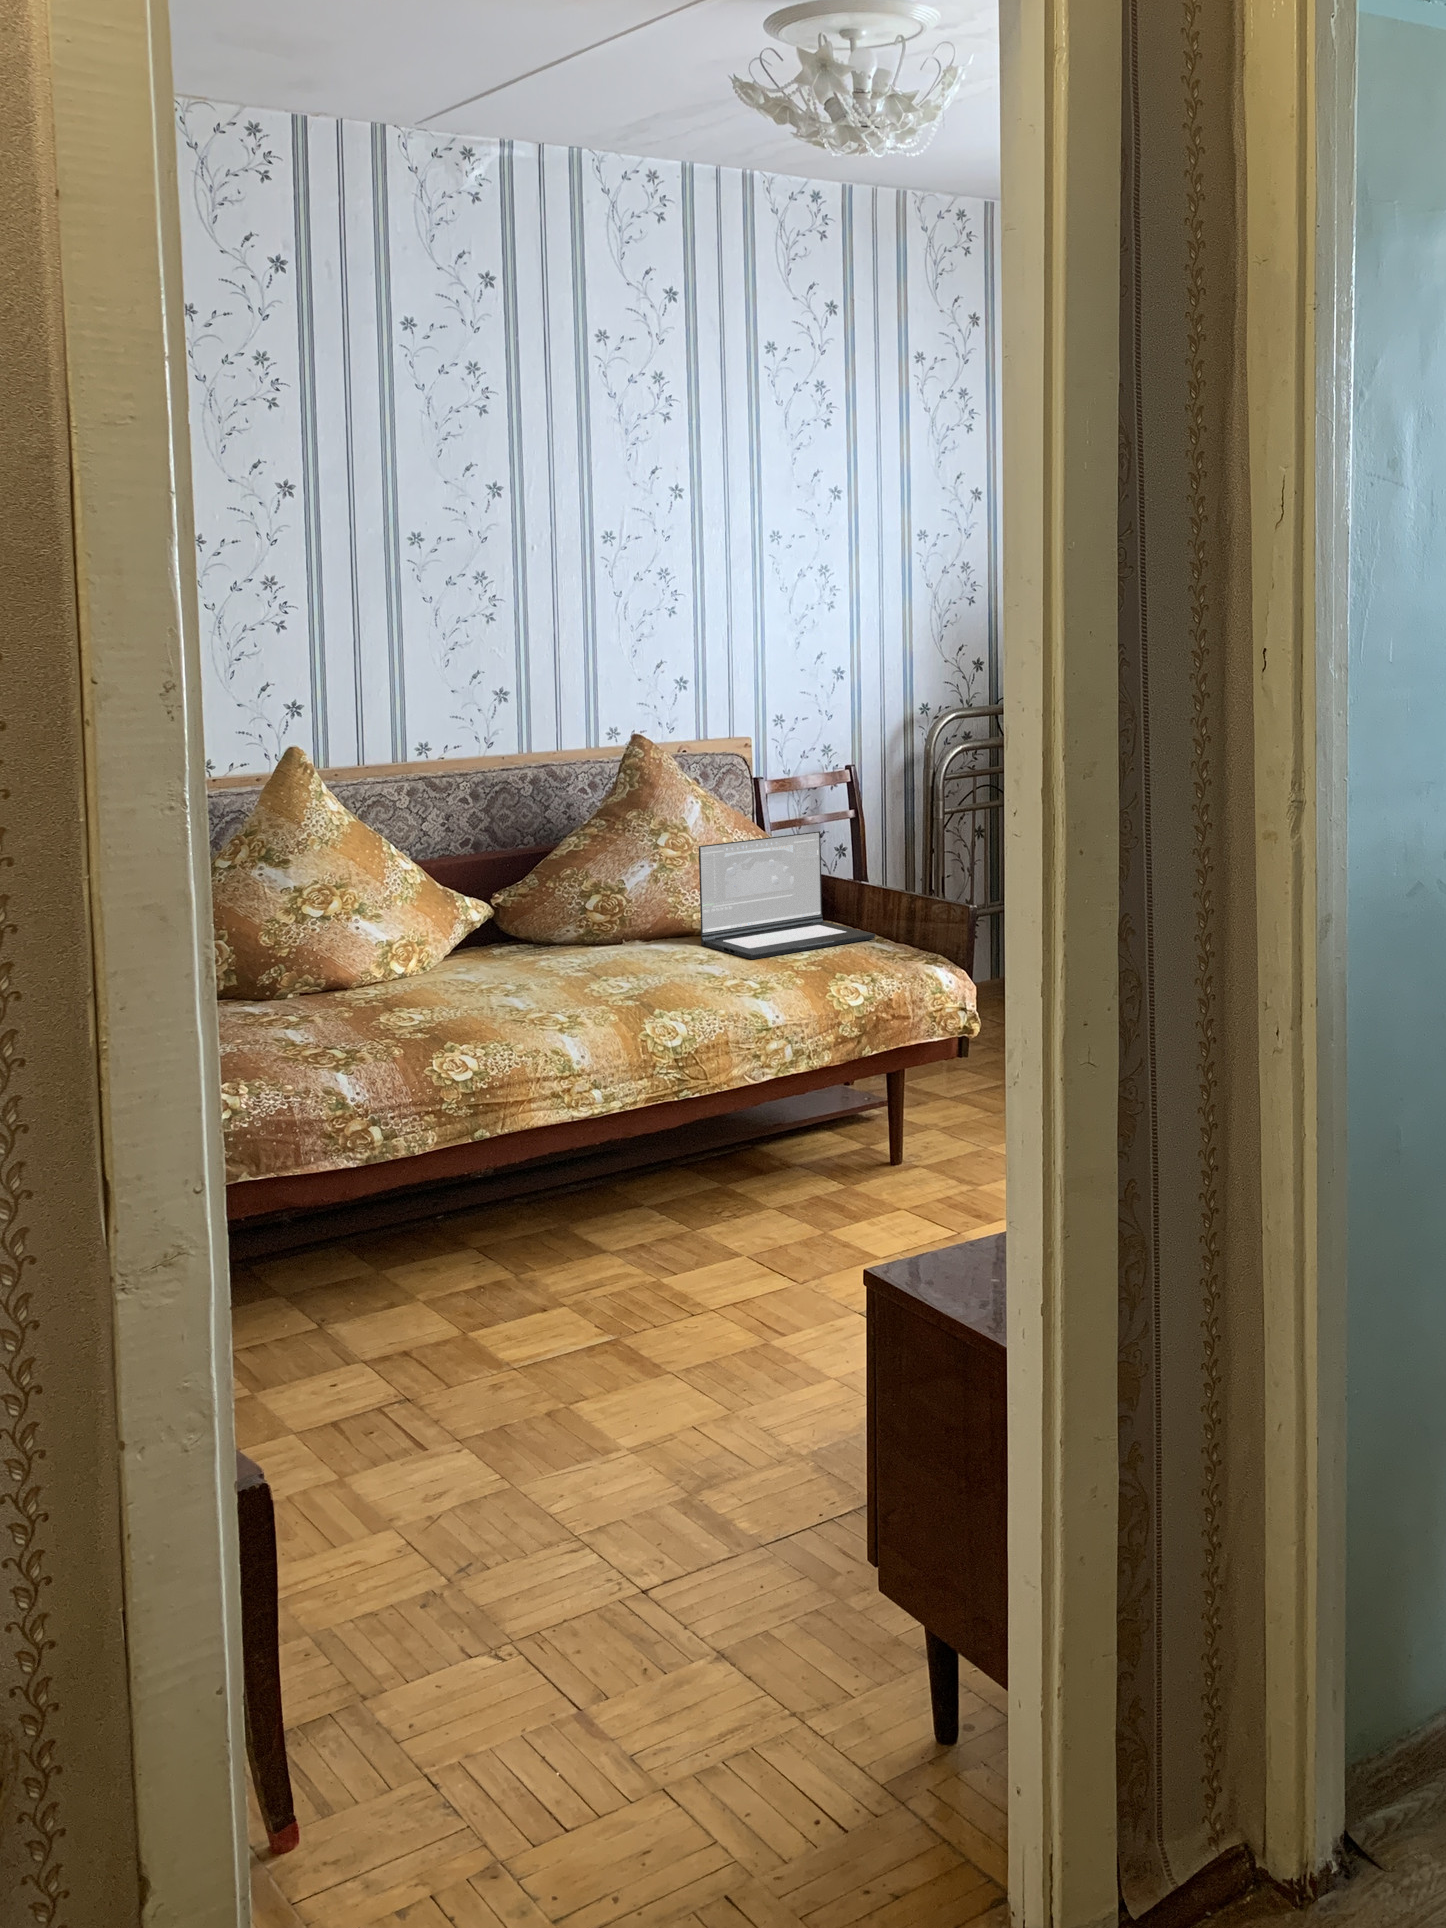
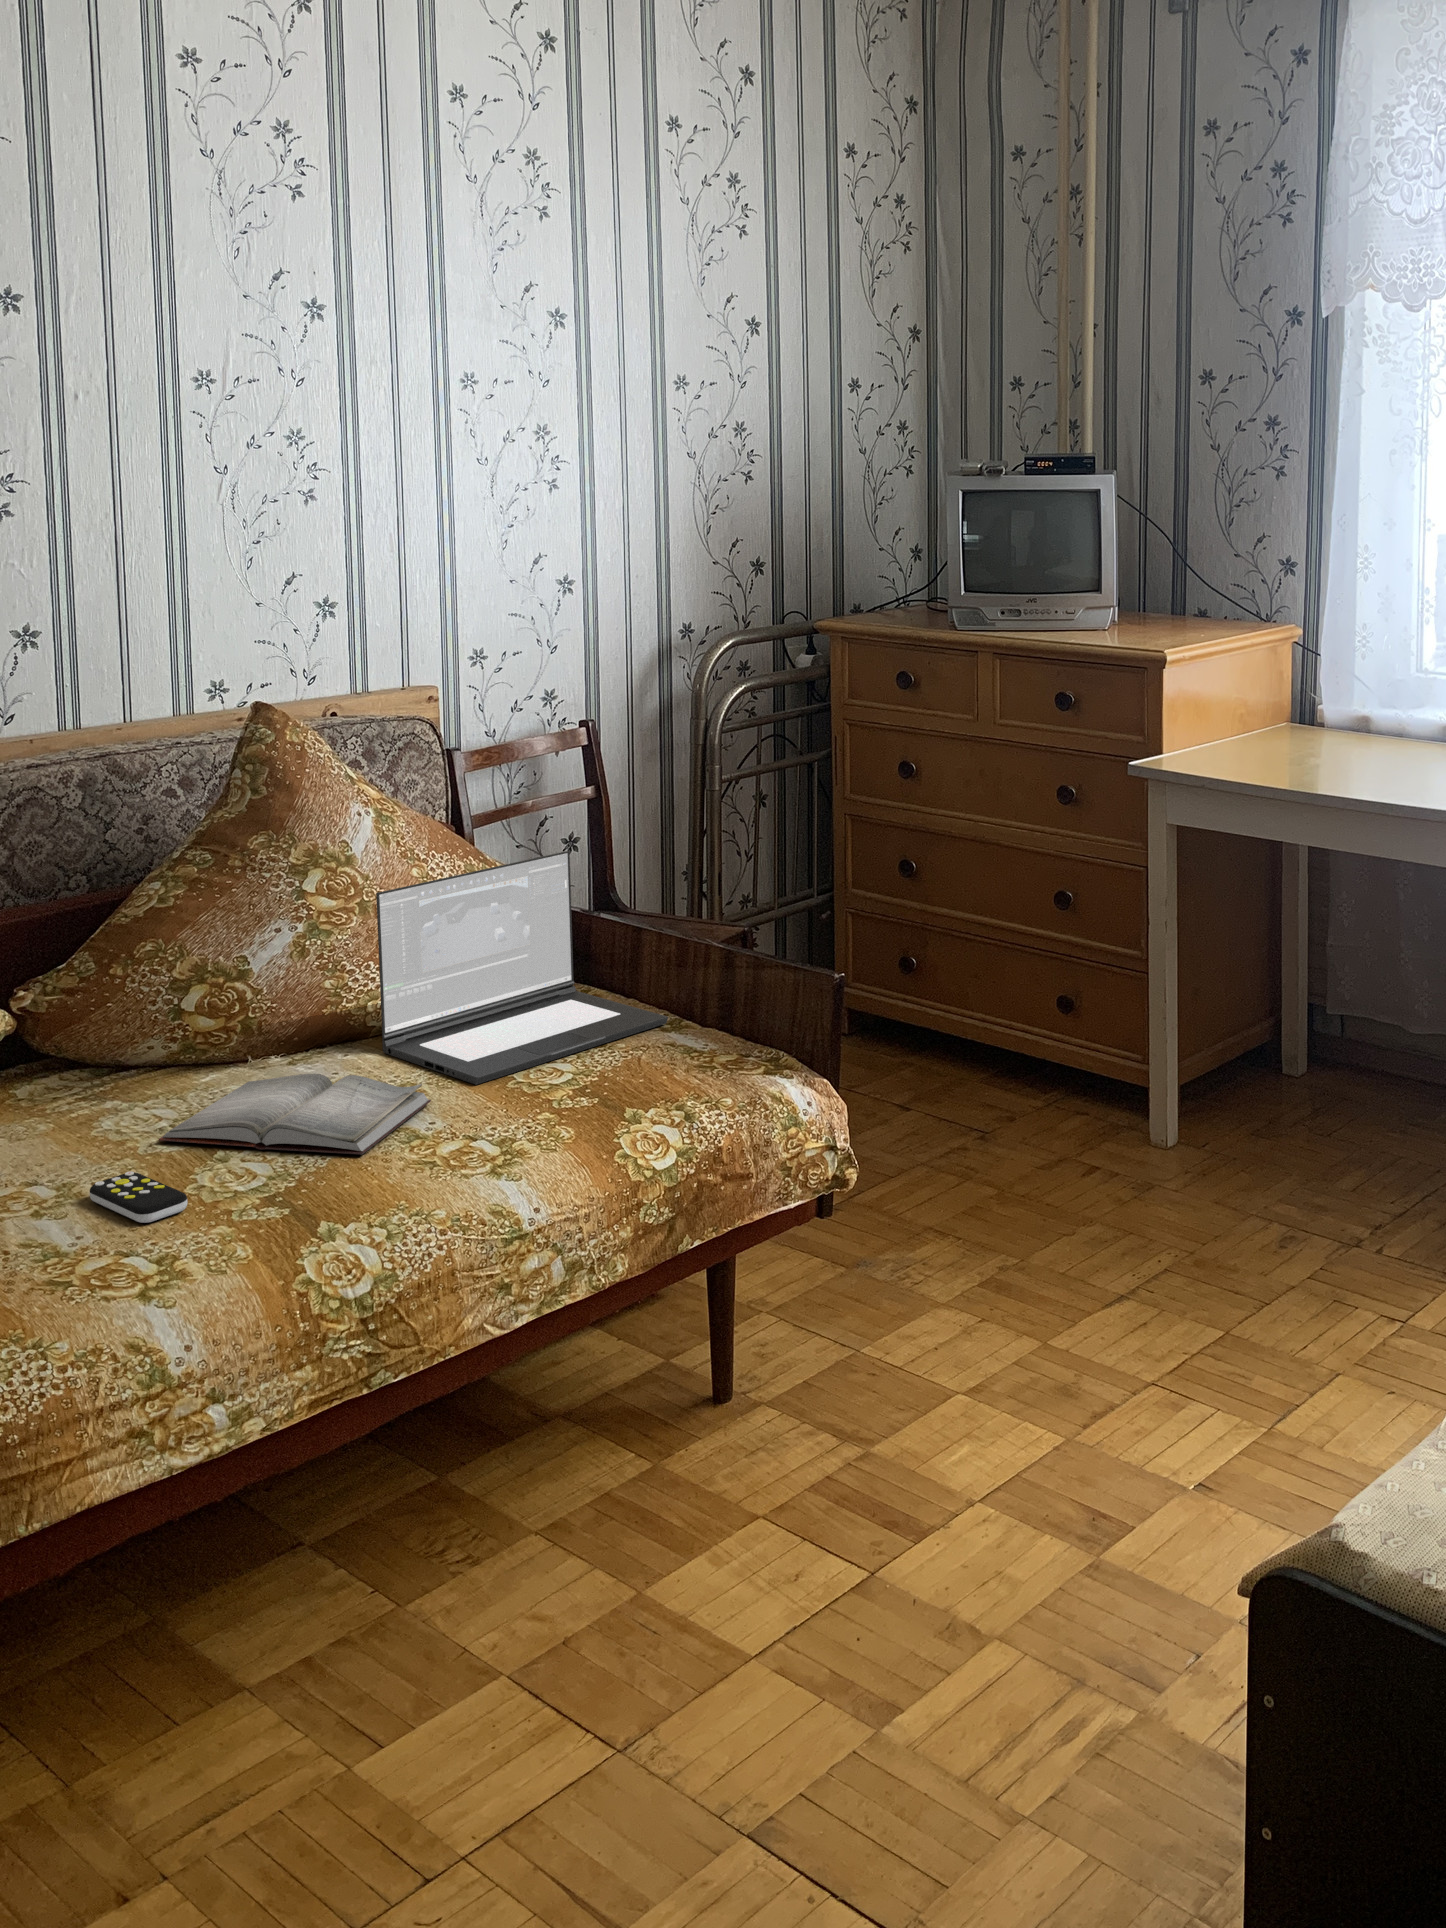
hardback book: none [571,946,724,983] -> present [159,1074,431,1155]
remote control: none [534,981,585,1002] -> present [90,1172,187,1223]

